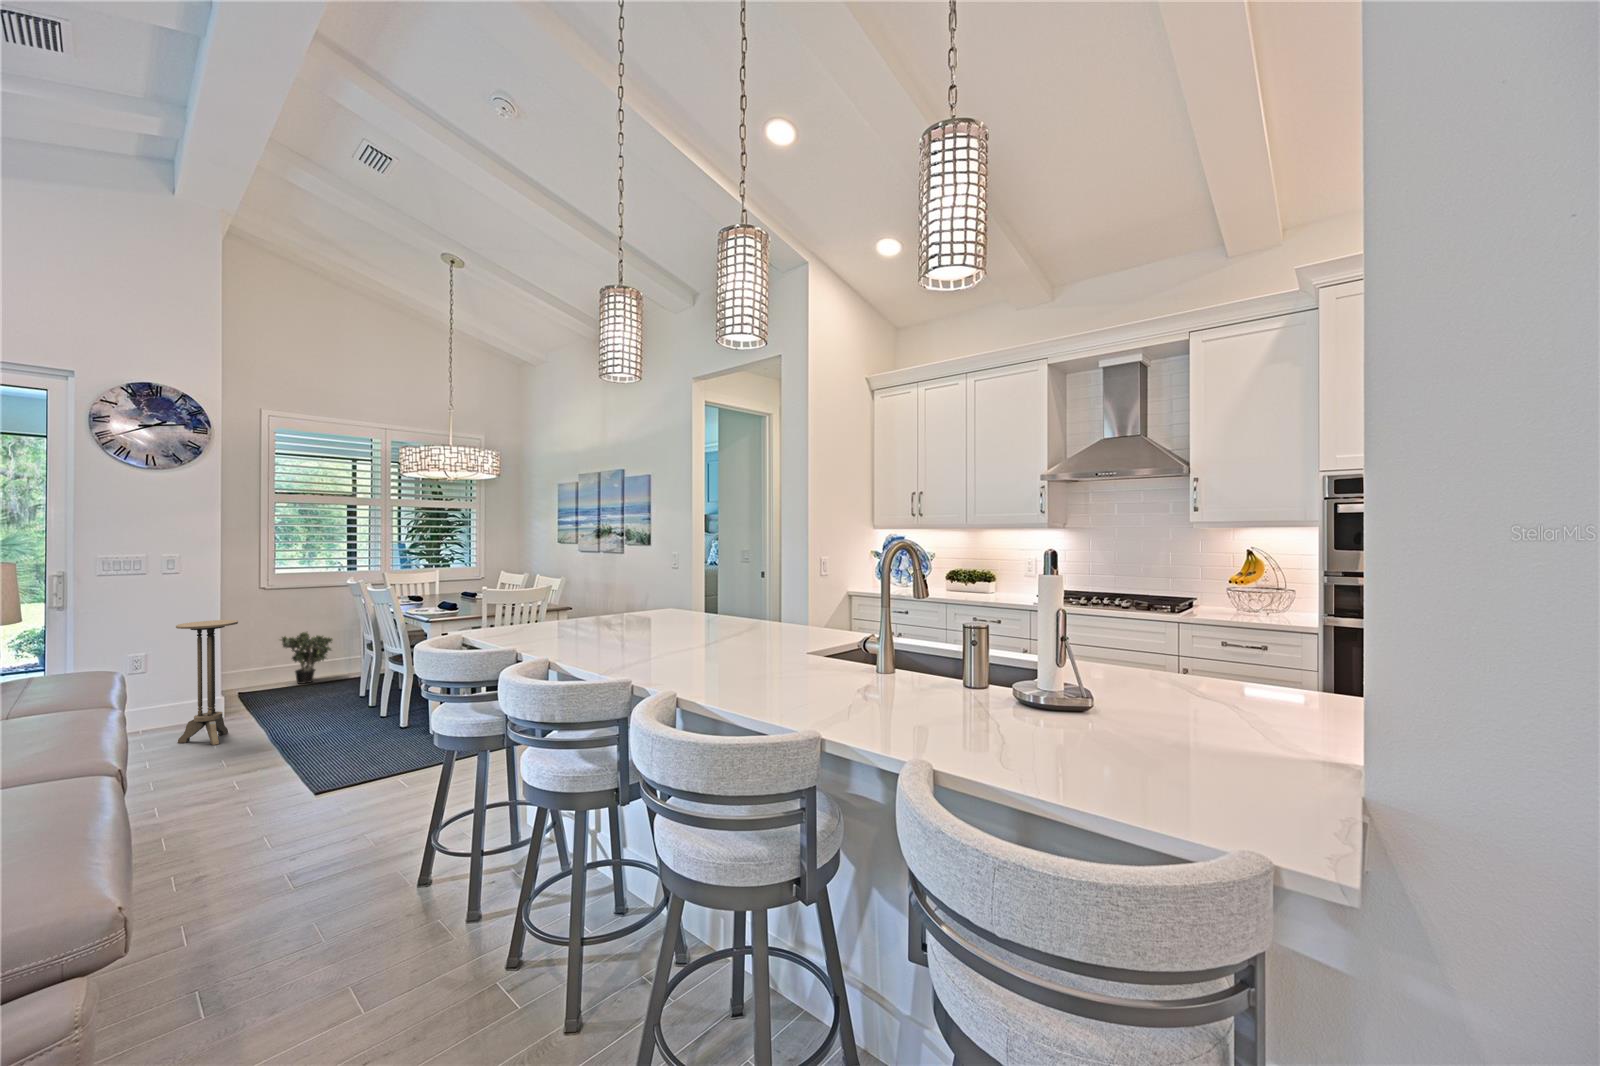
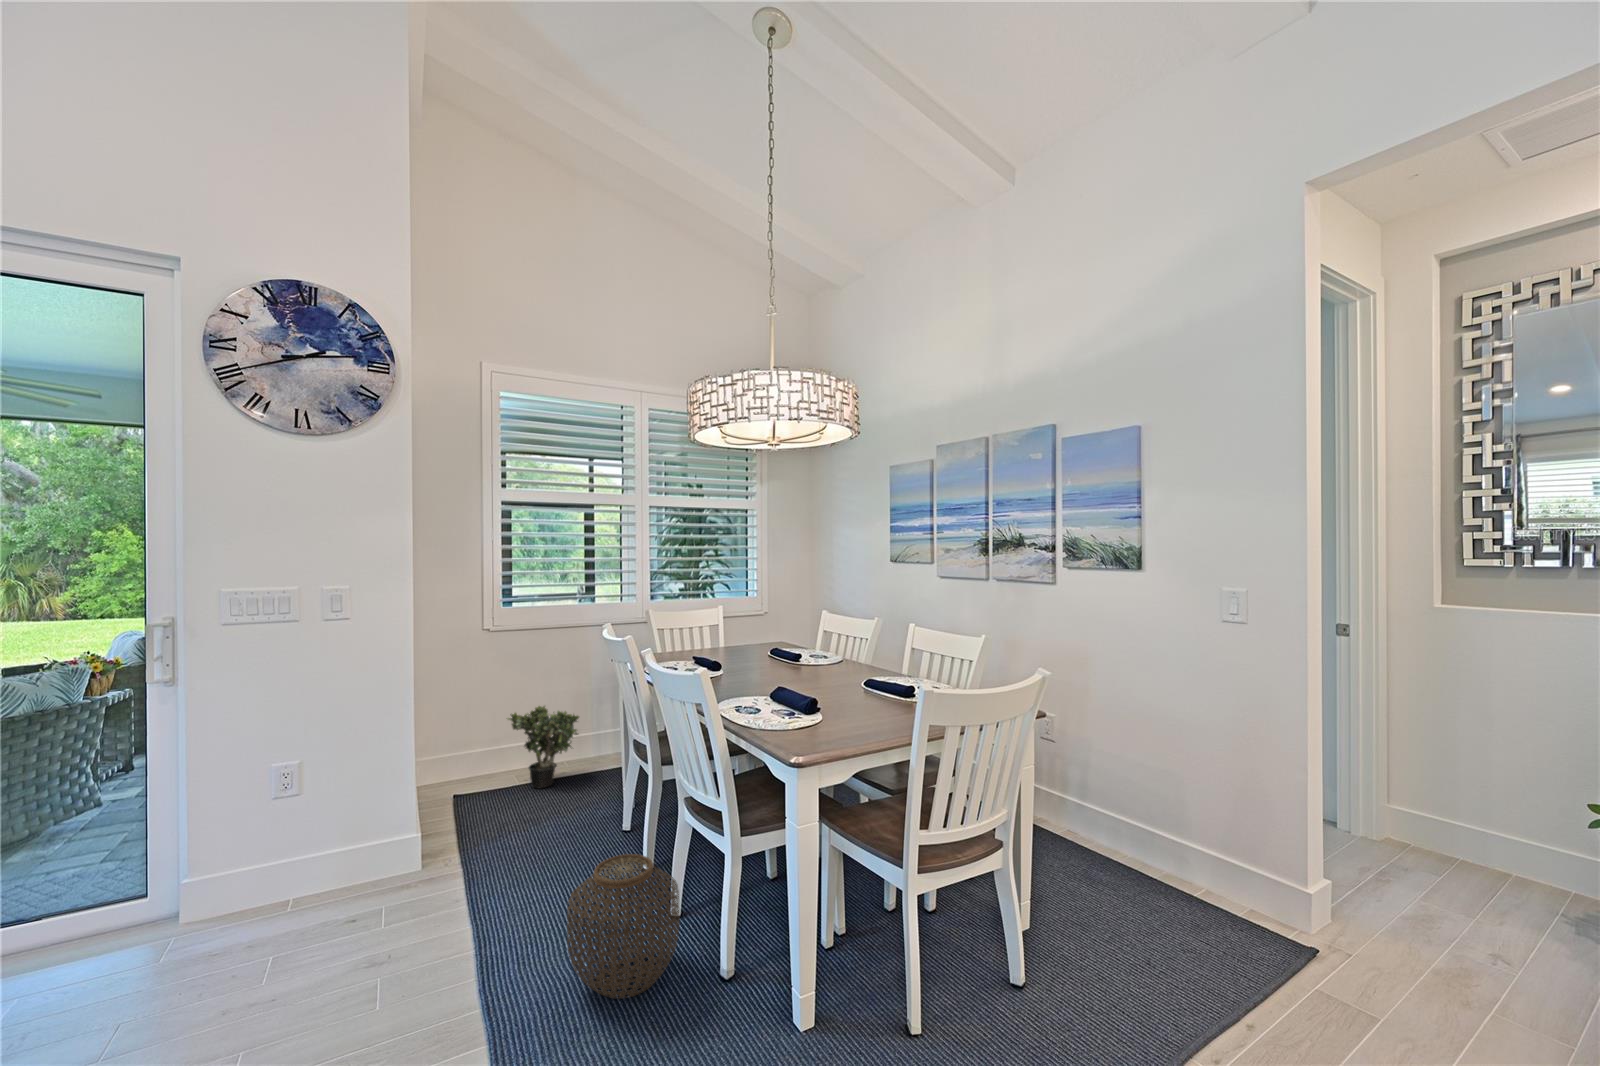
side table: present [176,620,238,745] -> none [323,726,433,1002]
woven basket: none [314,677,376,736] -> present [567,854,680,998]

